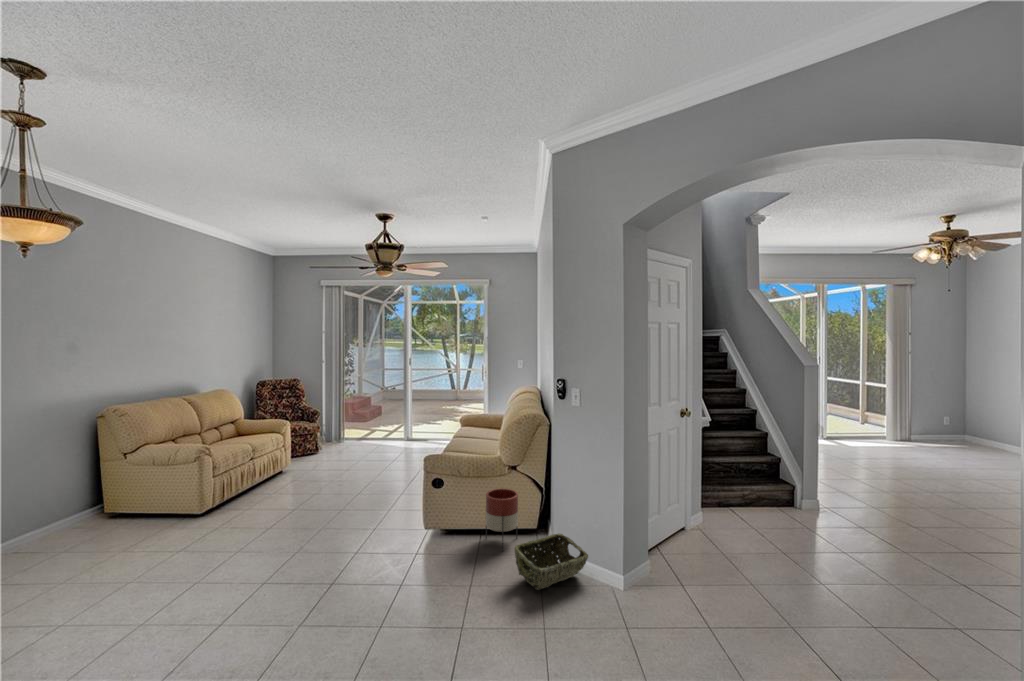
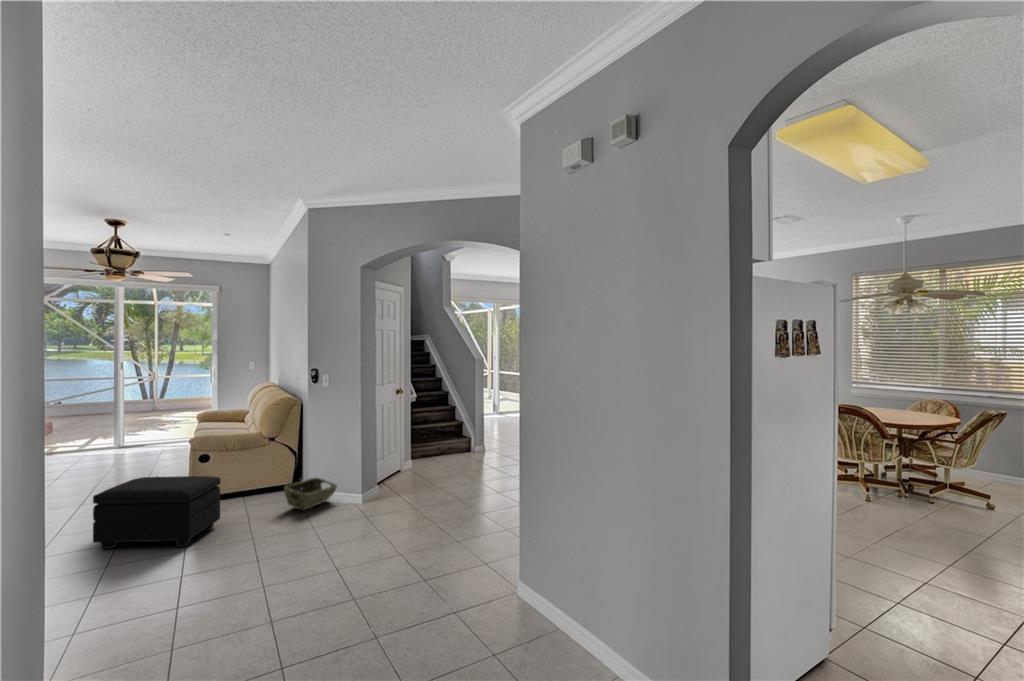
planter: present [486,488,518,550] -> none [250,457,279,501]
footstool: none [294,505,432,627] -> present [93,476,220,549]

